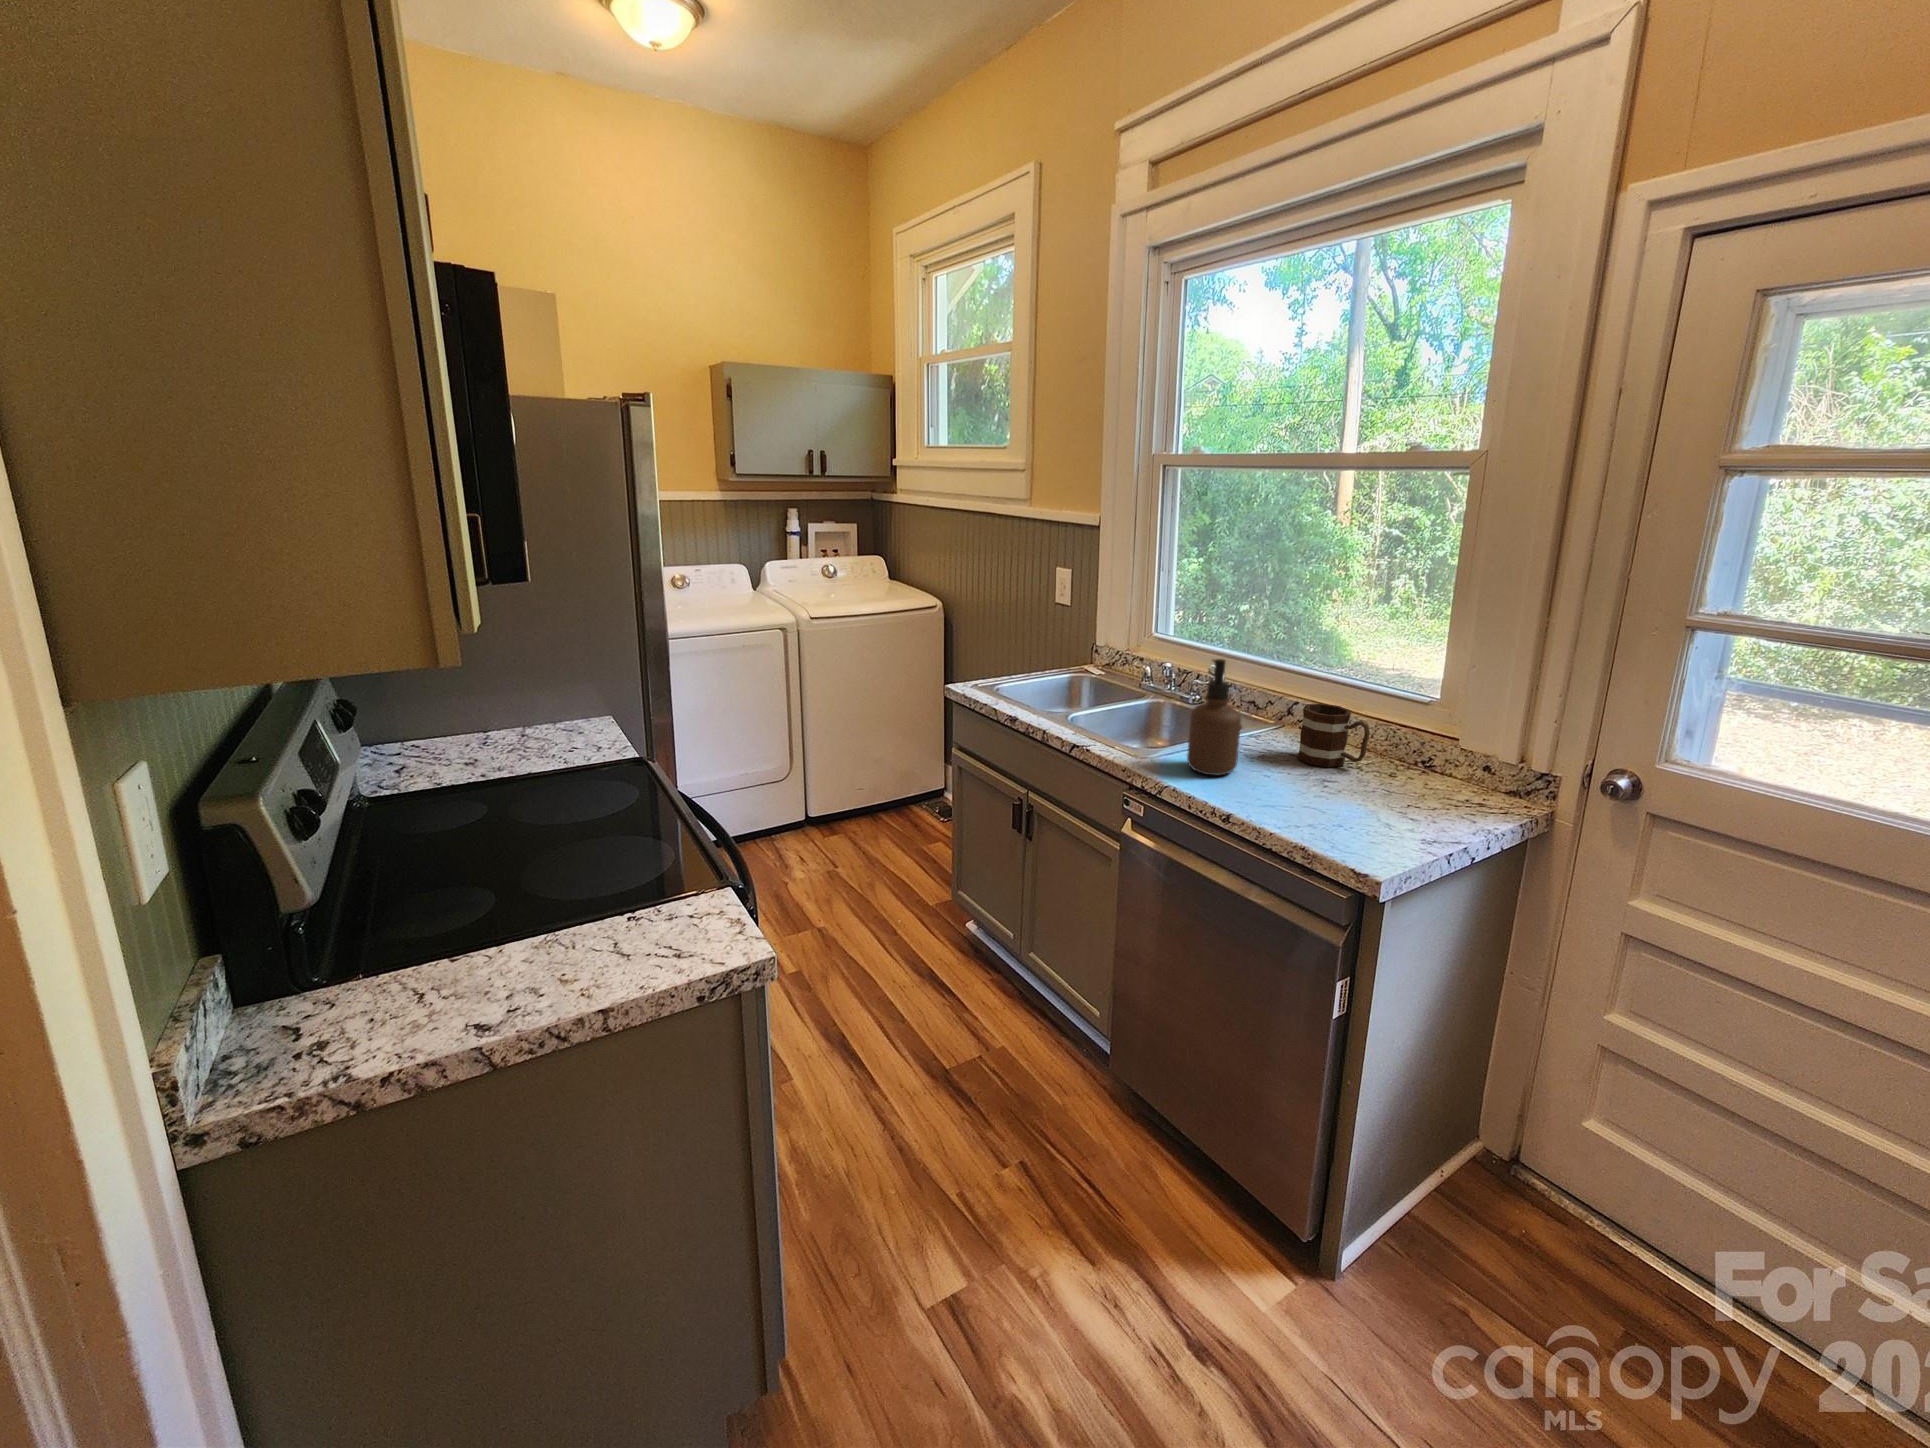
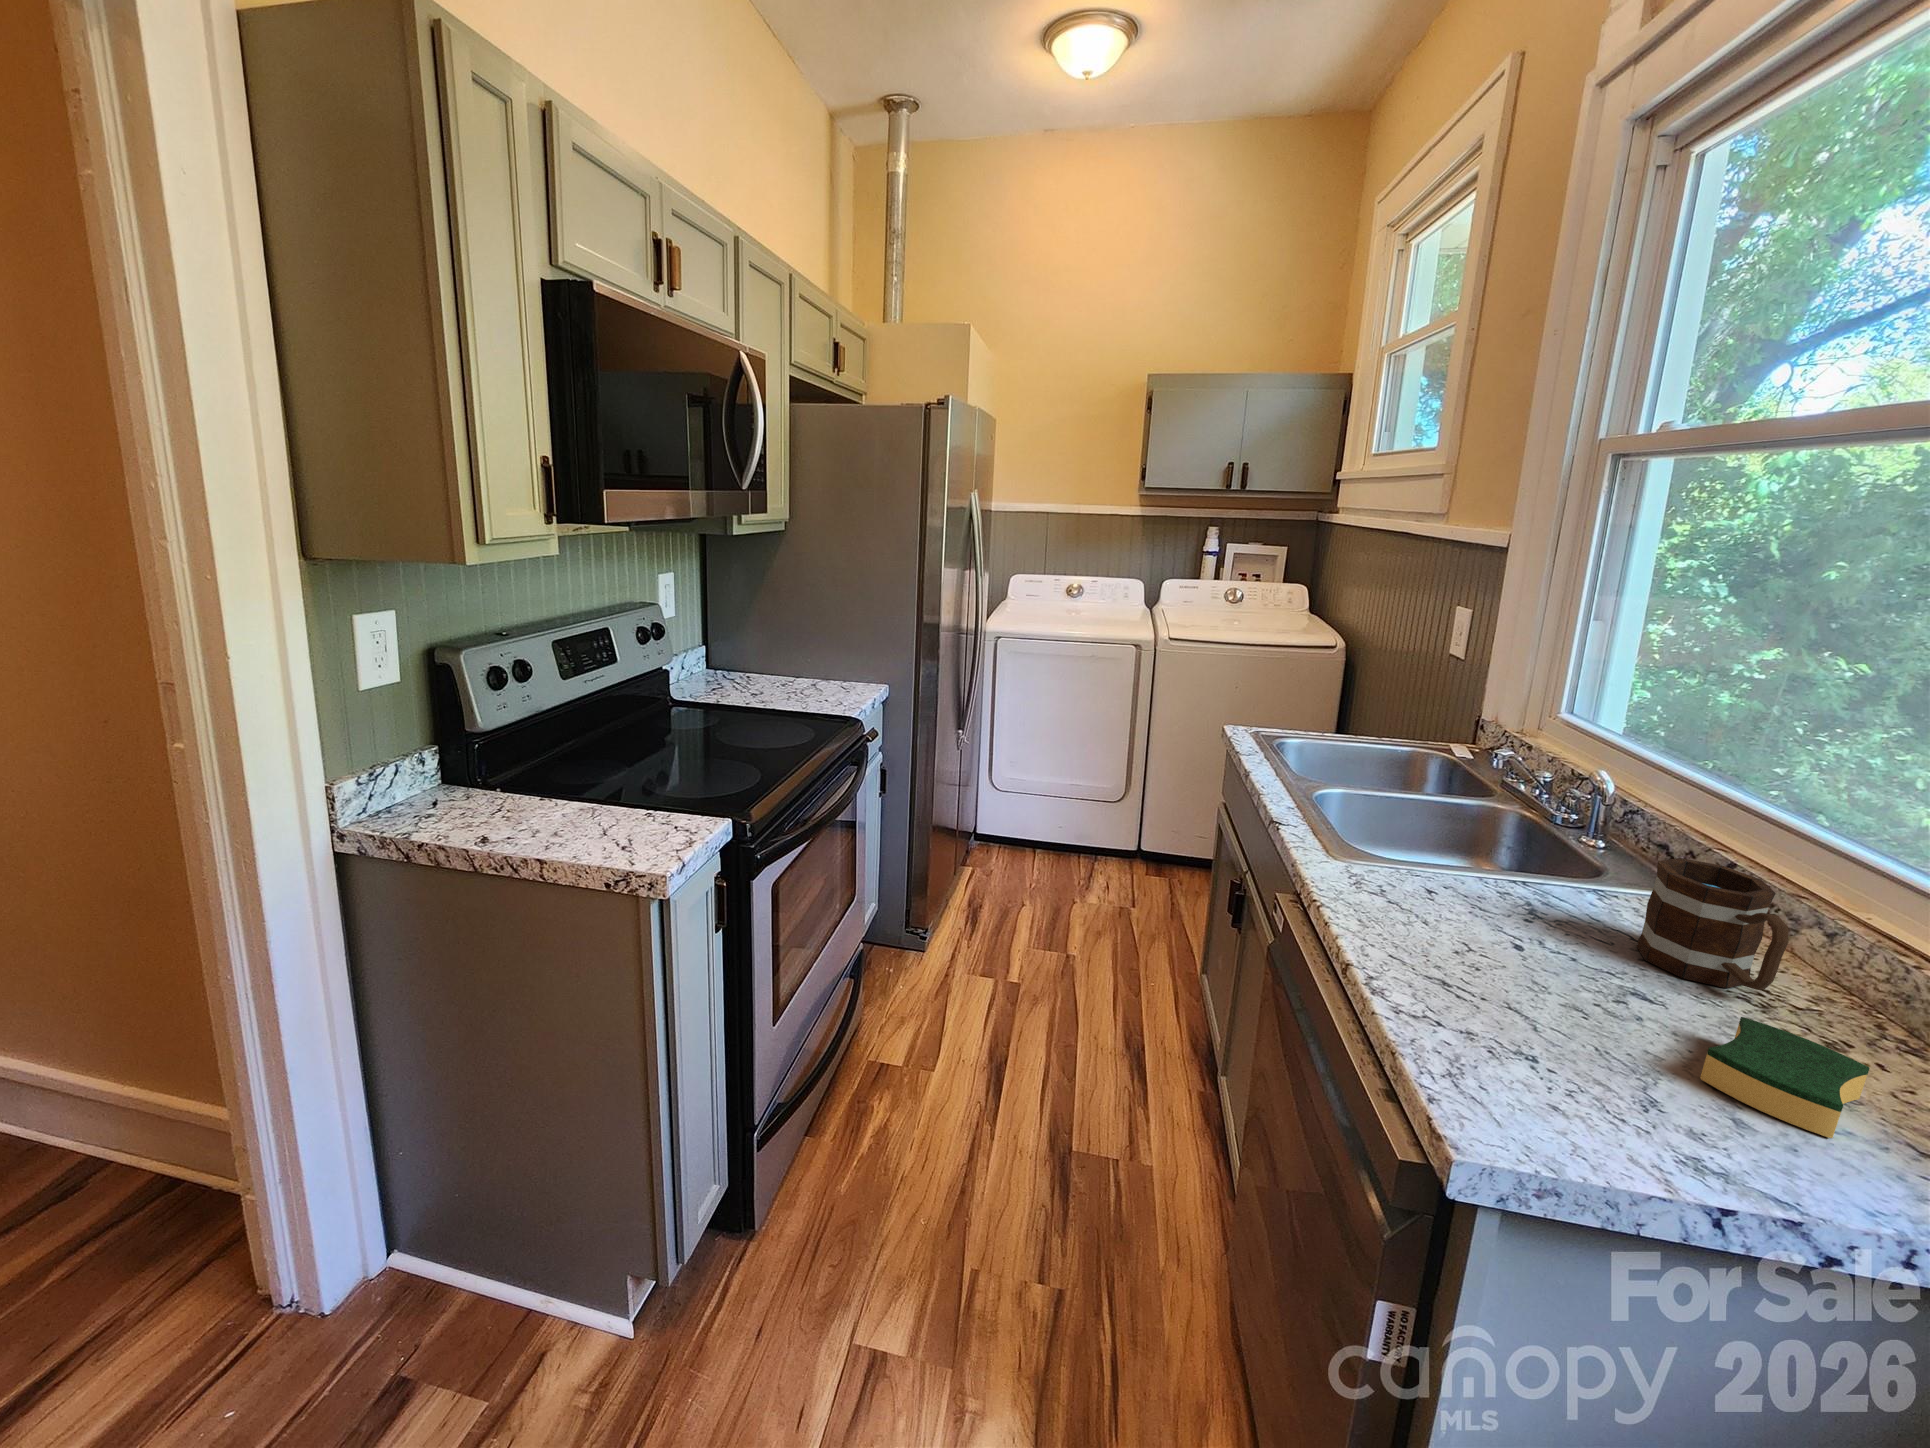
soap dispenser: present [1187,659,1241,776] -> none [1390,735,1492,918]
sponge: none [1377,775,1442,814] -> present [1700,1017,1870,1138]

